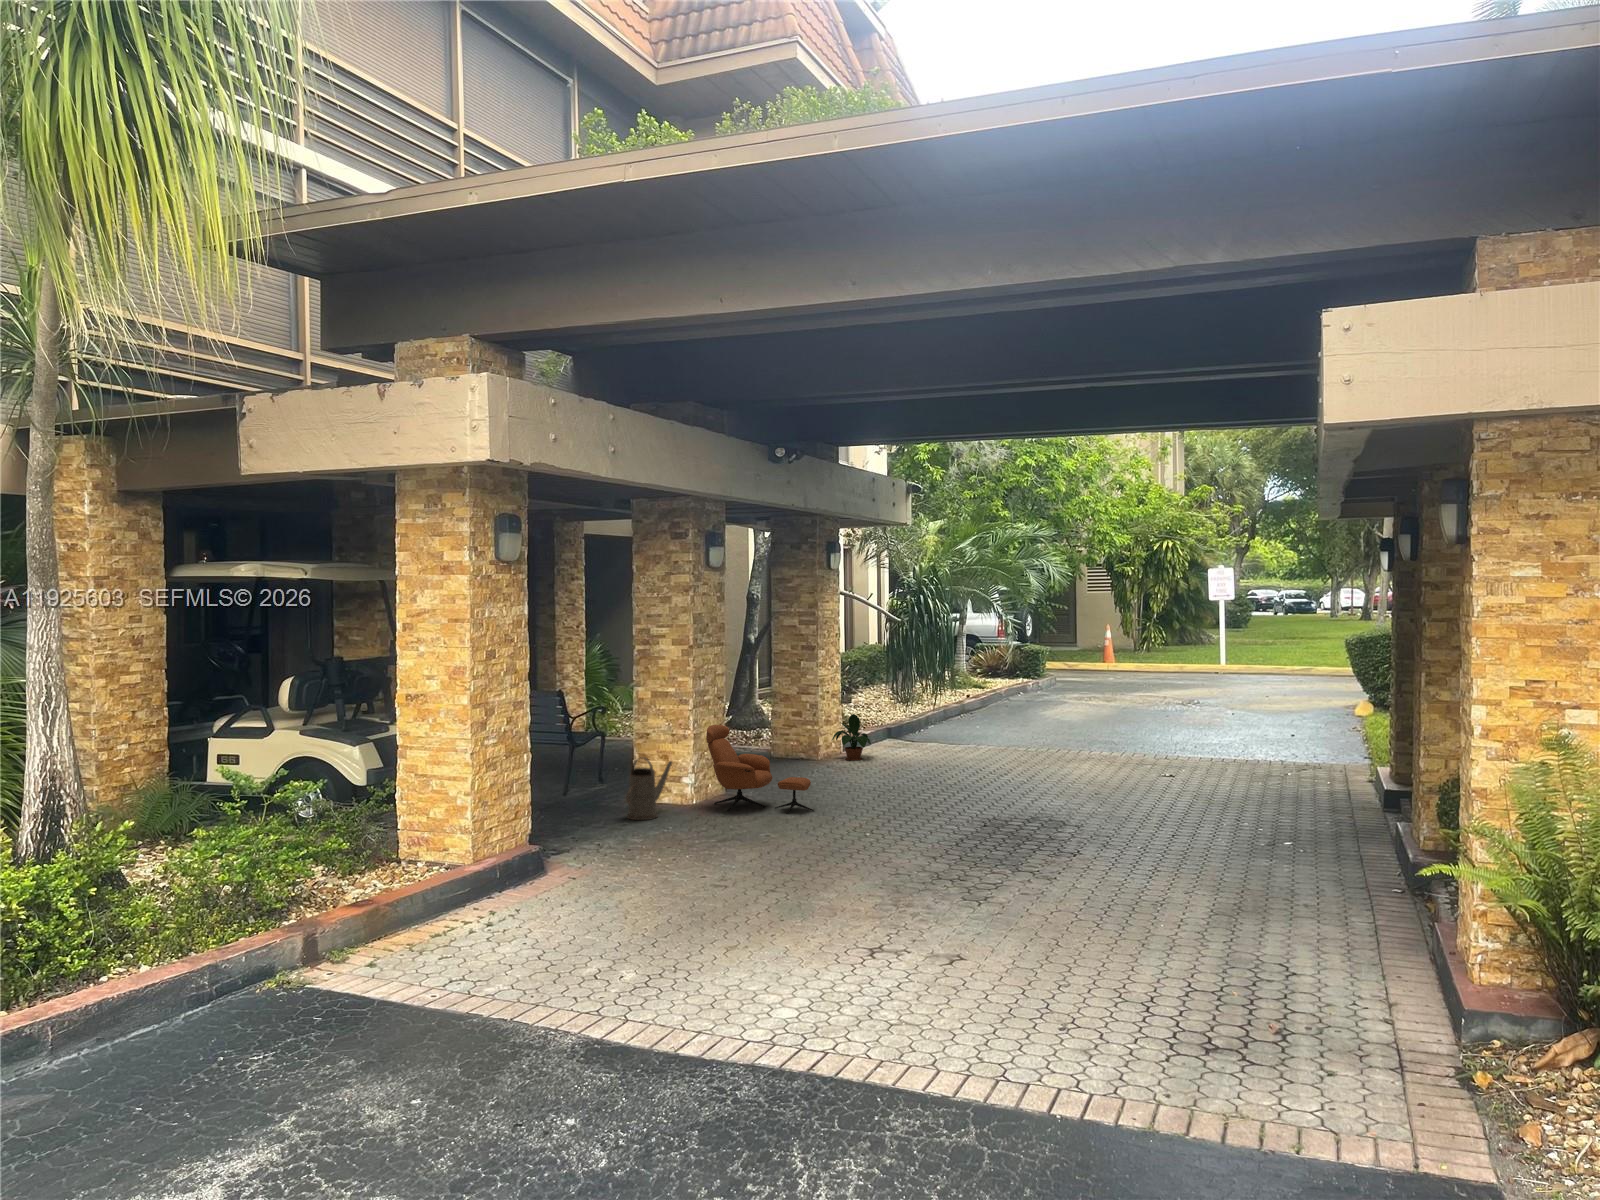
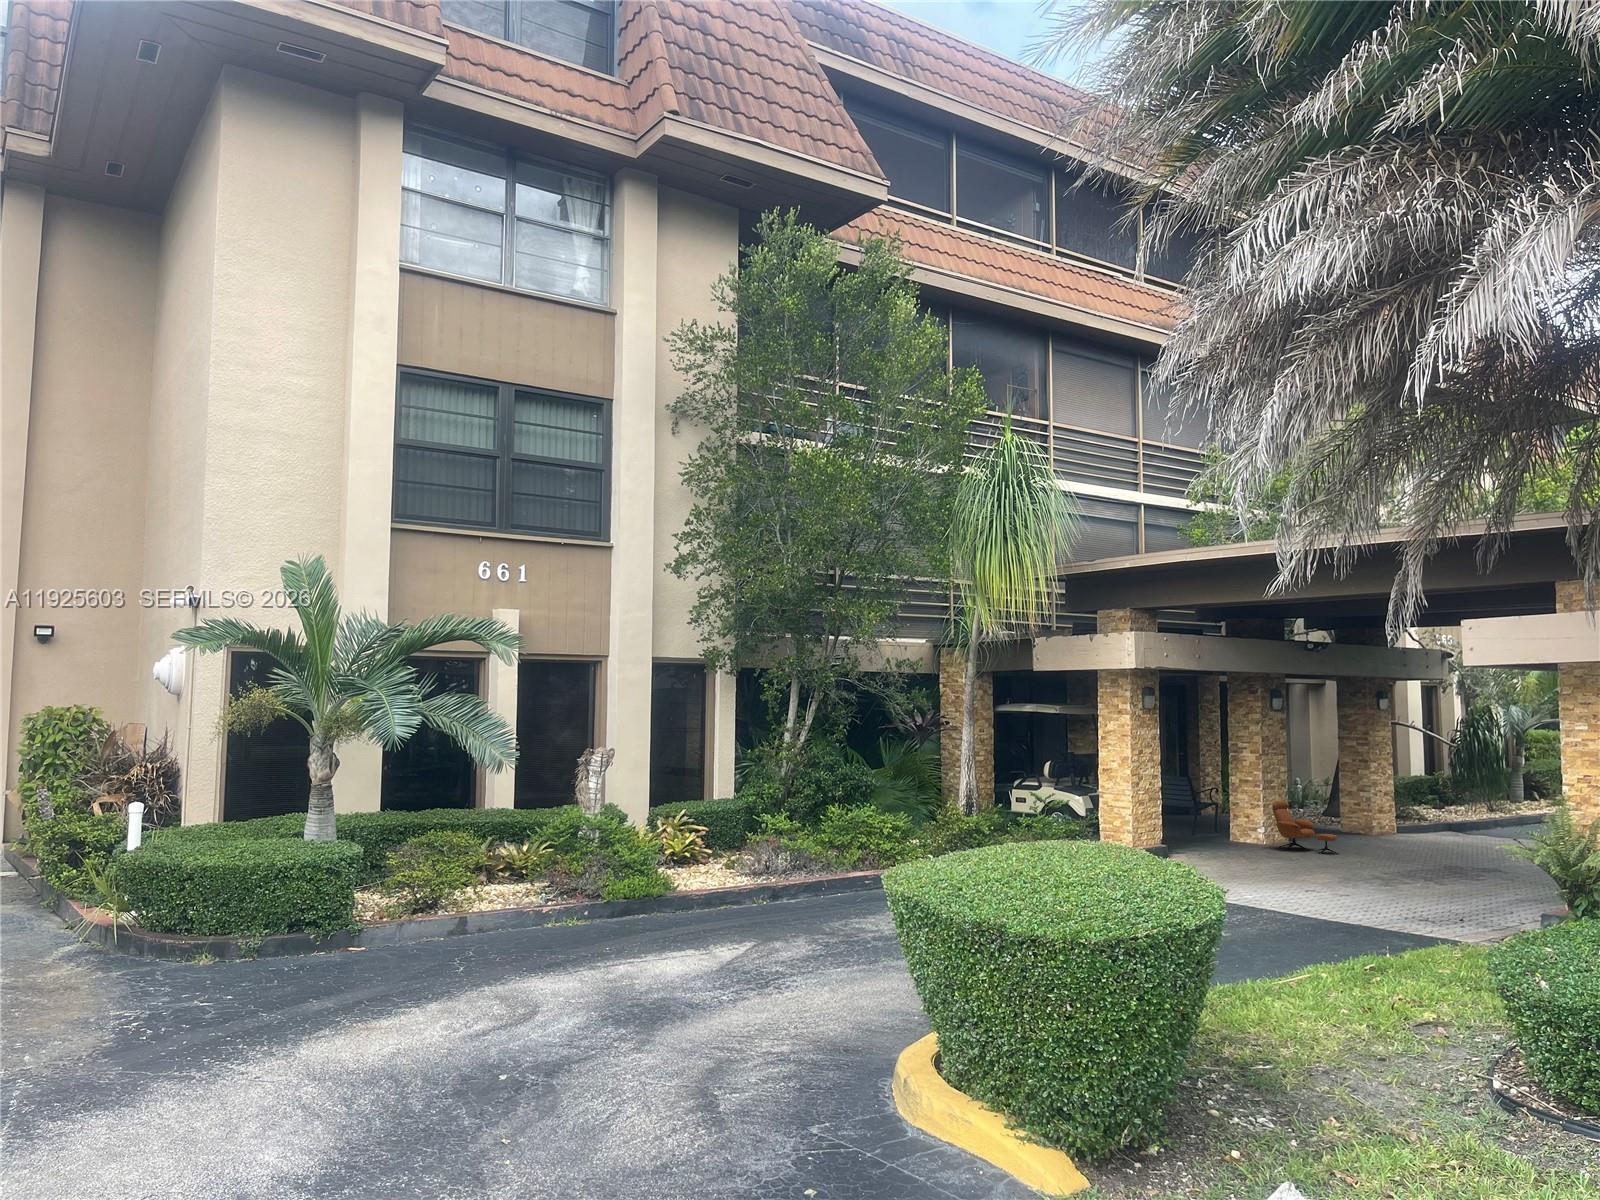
potted plant: present [832,714,871,761] -> none [1383,806,1414,838]
watering can: present [626,757,672,820] -> none [1221,815,1252,849]

